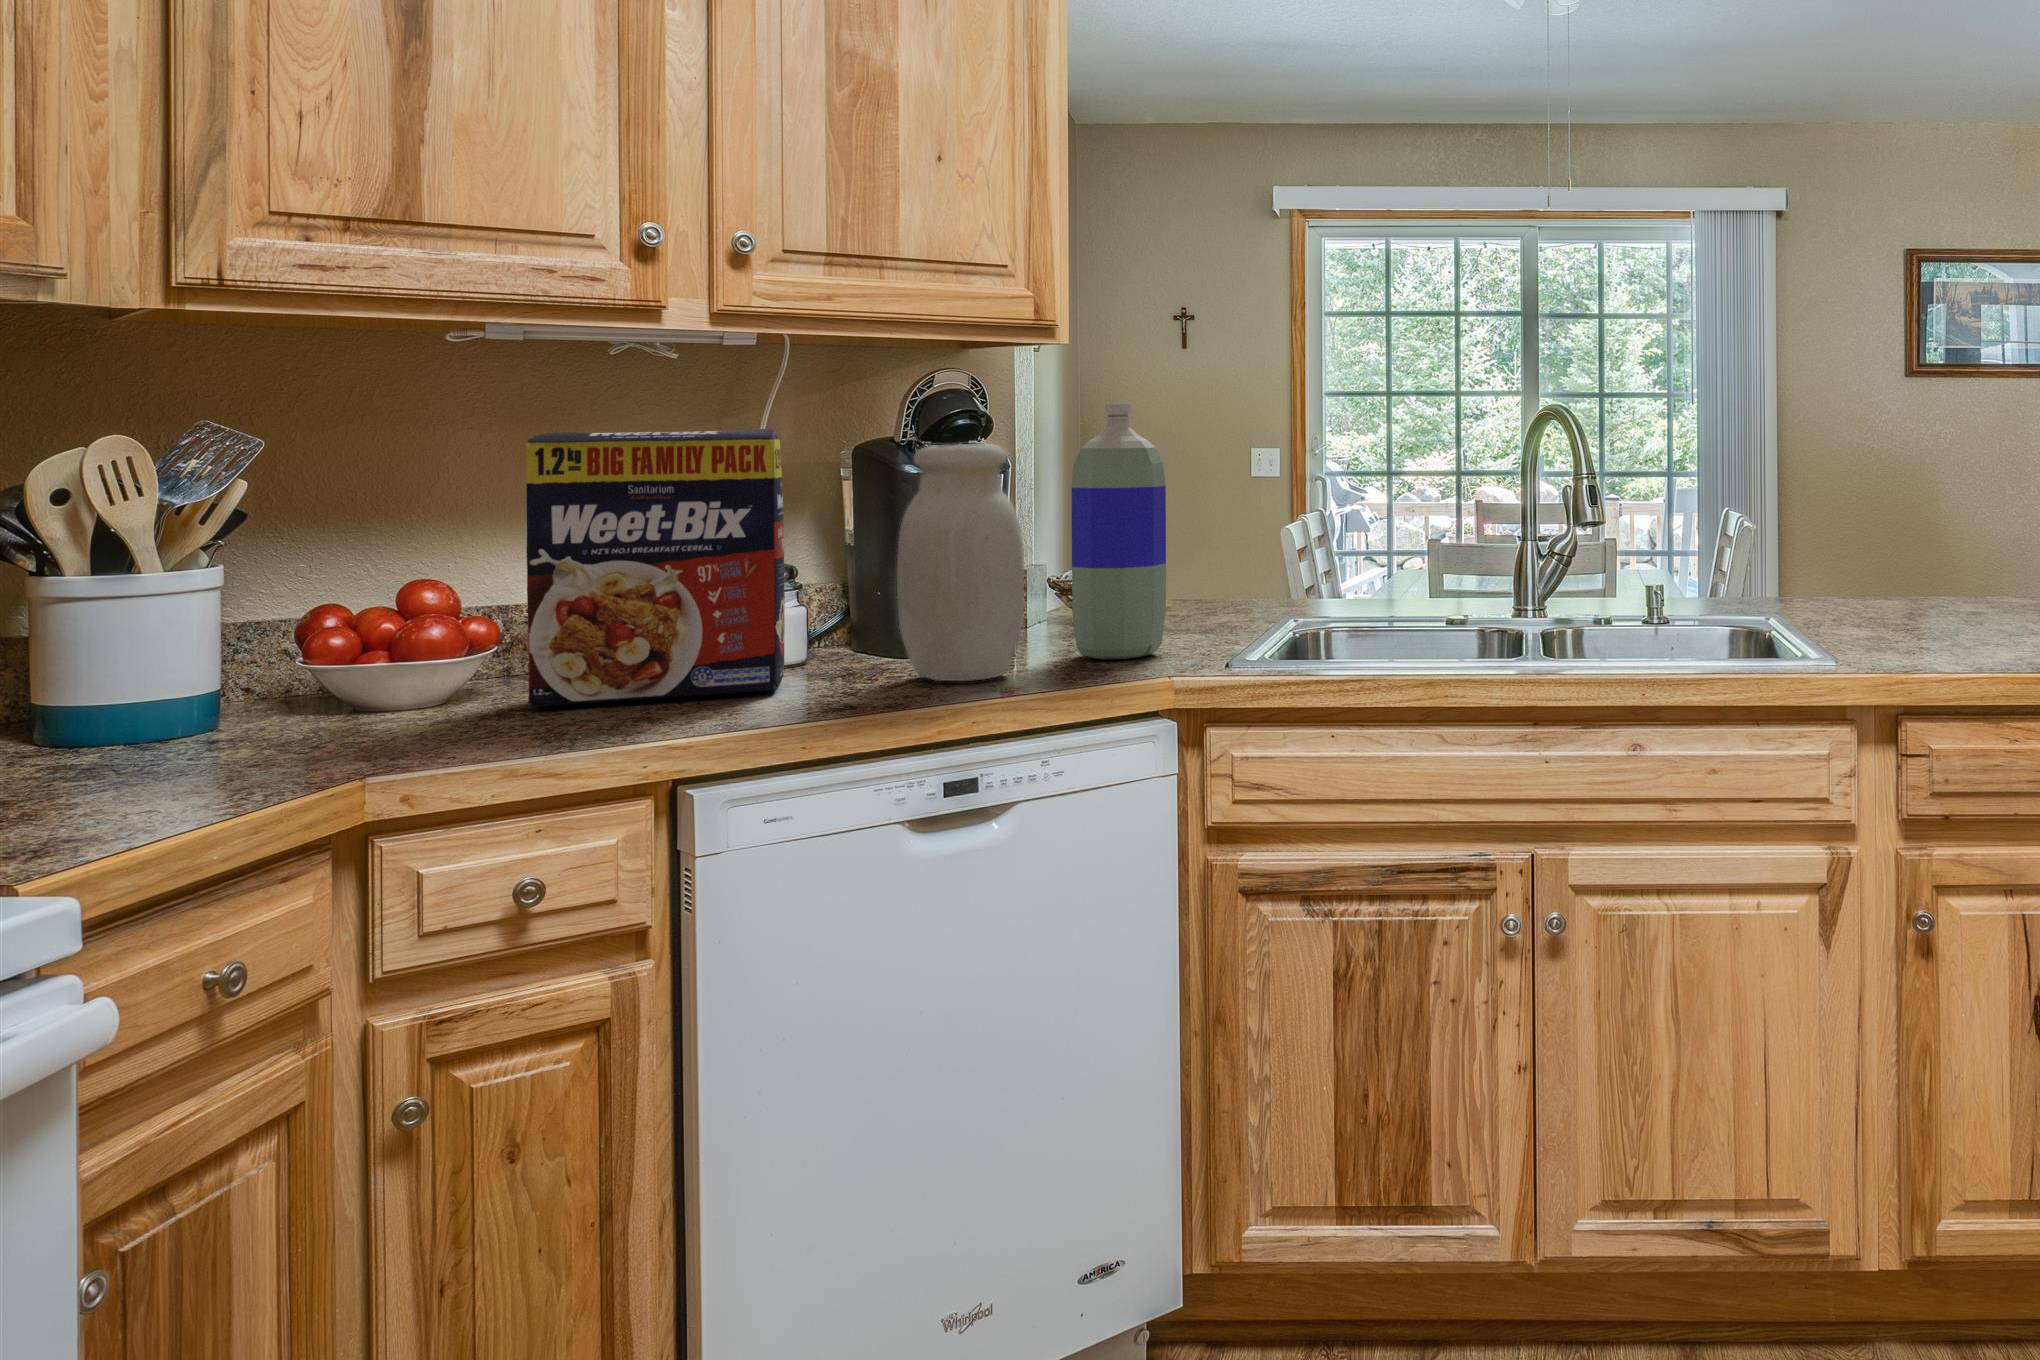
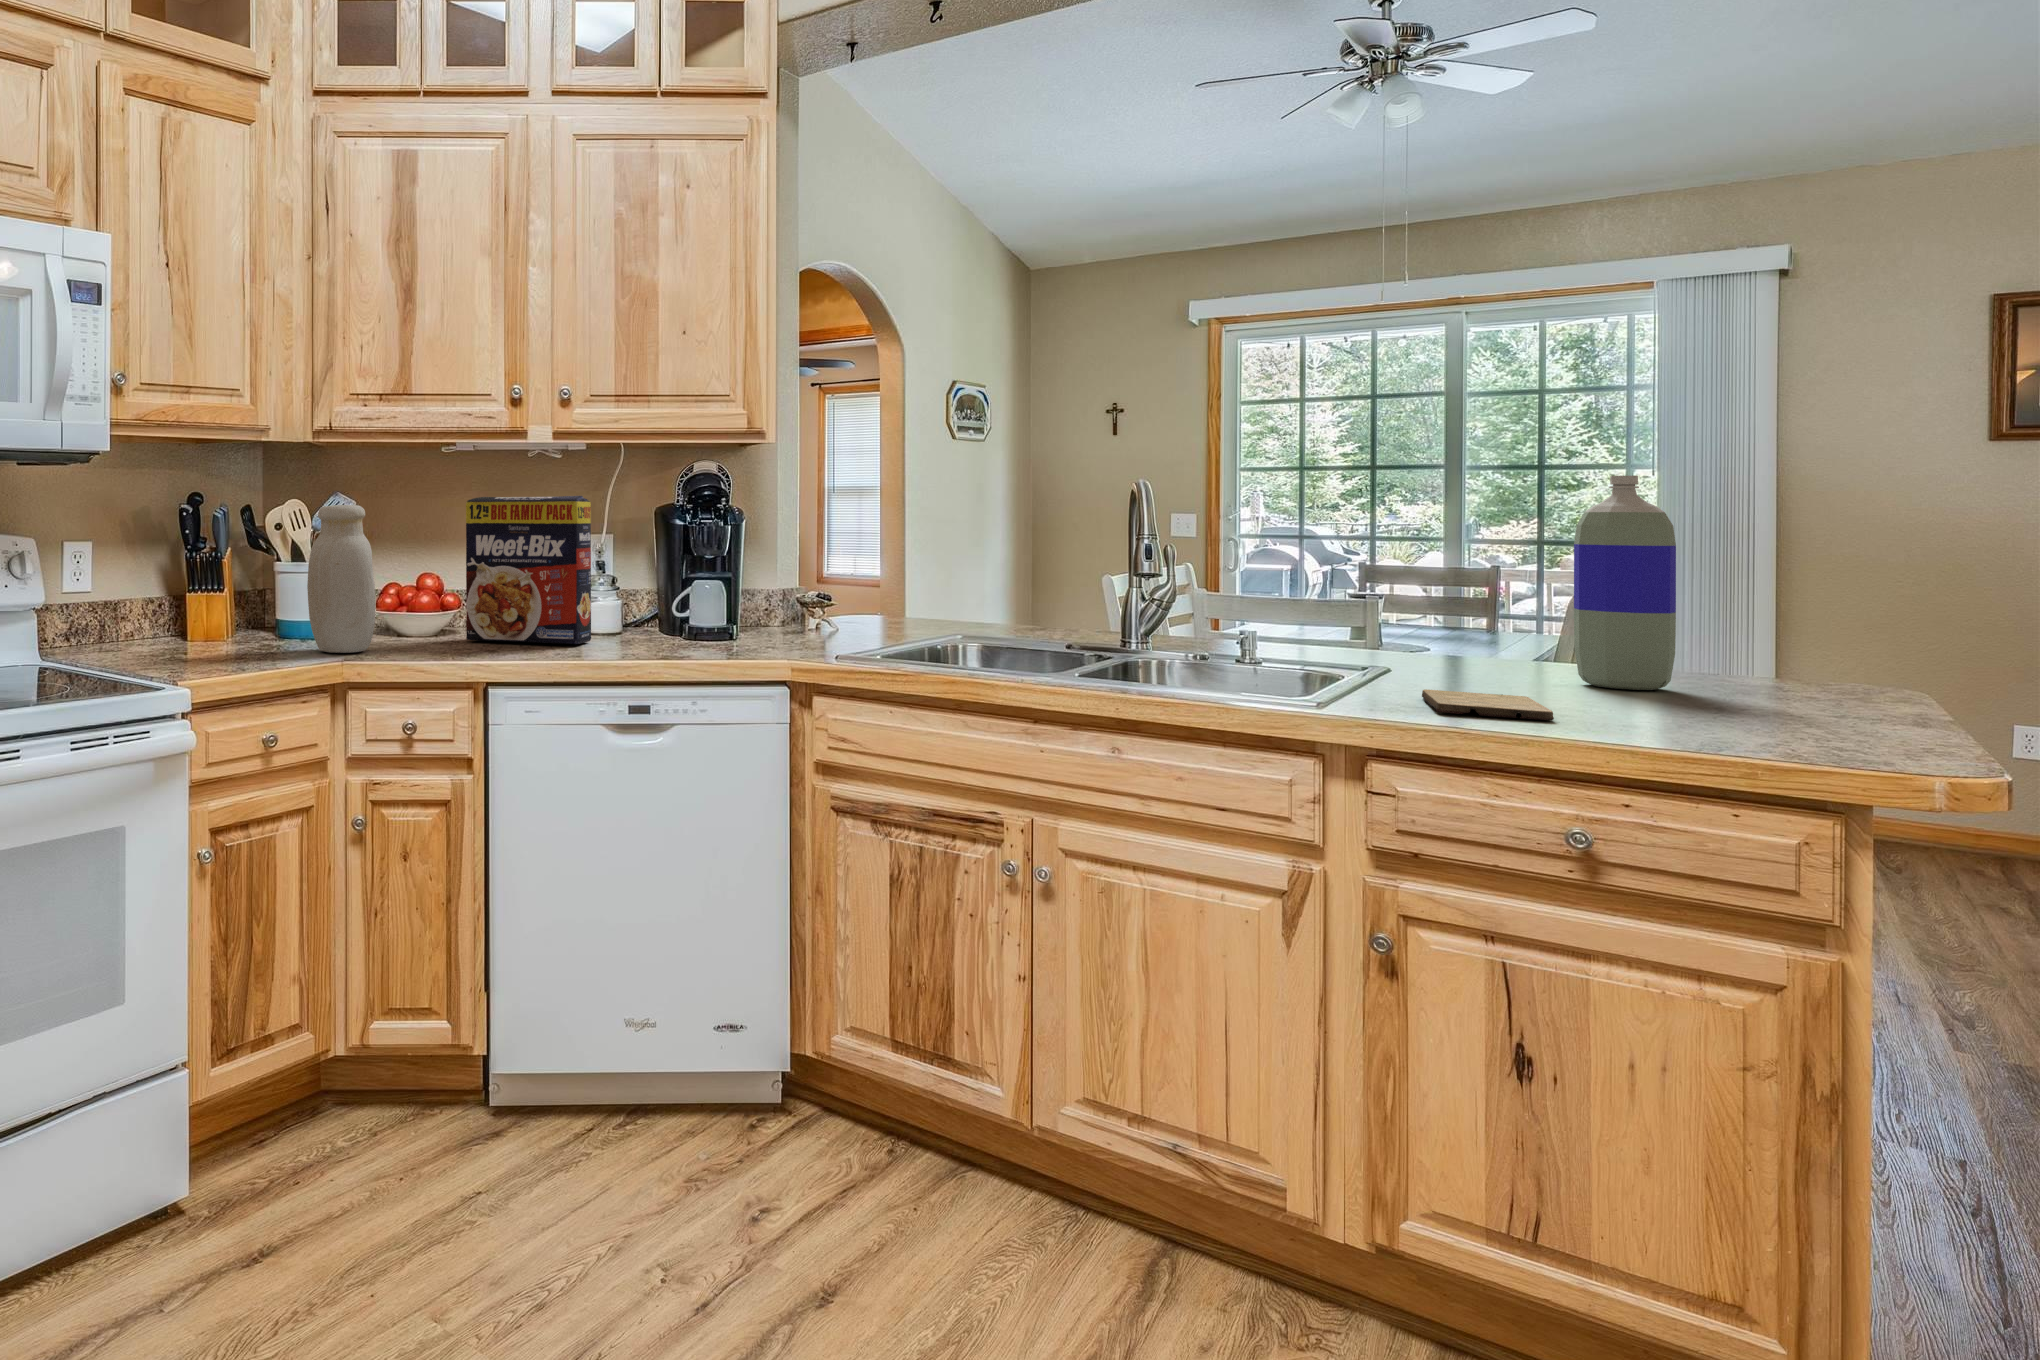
bottle: present [1071,404,1166,659] -> present [1574,475,1676,690]
jar: present [897,444,1024,681] -> present [307,505,375,653]
cutting board: none [1878,630,2024,658] -> present [1422,689,1554,720]

